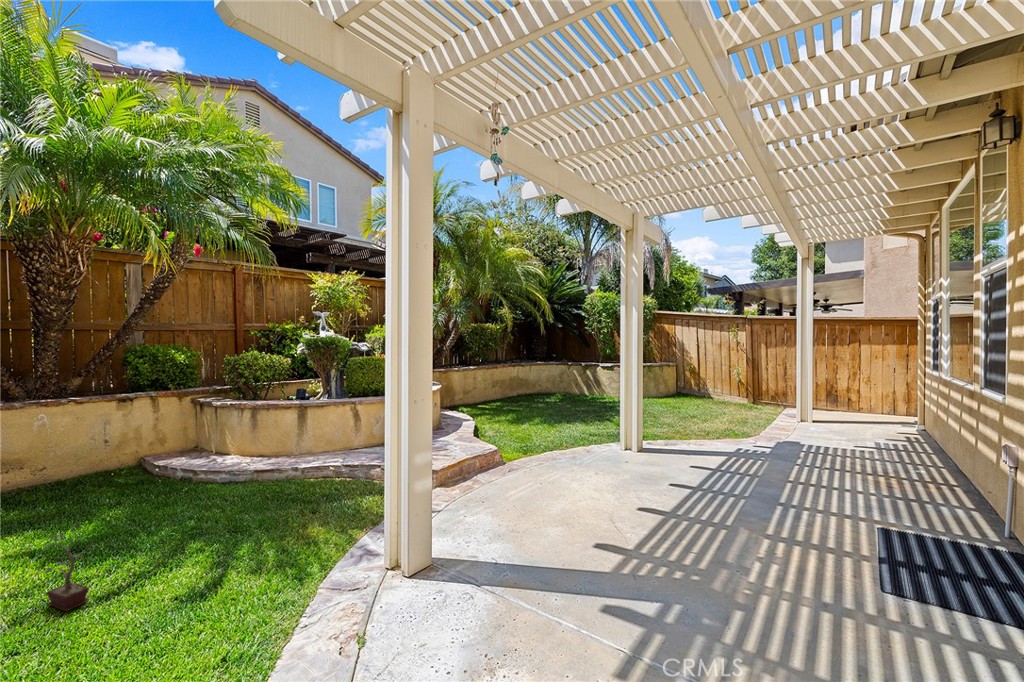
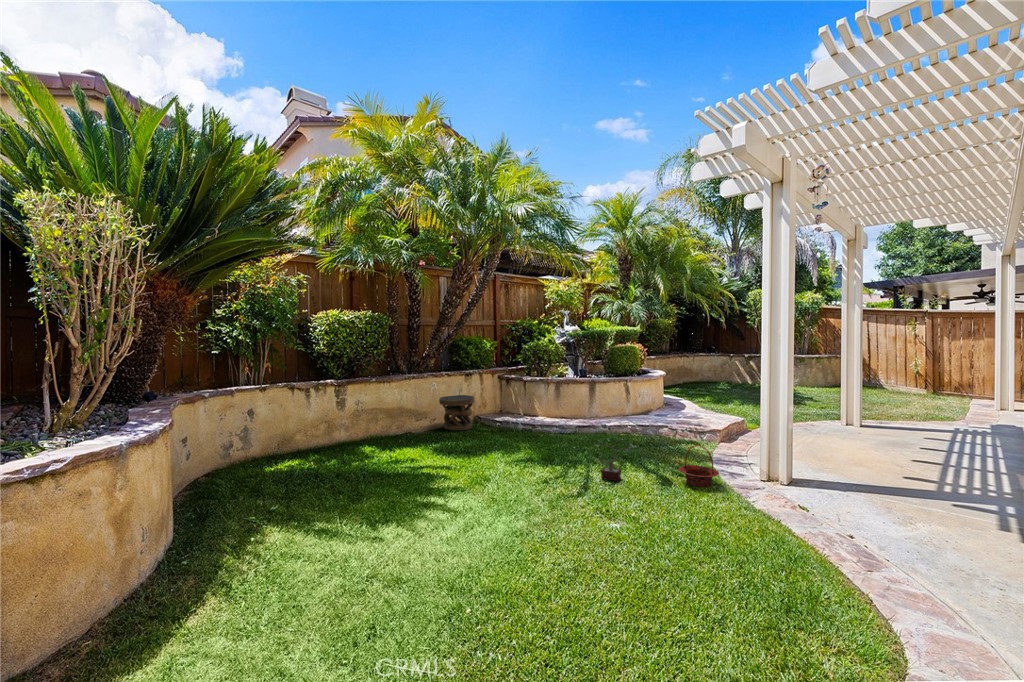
side table: none [34,430,102,485] -> present [439,395,474,431]
basket: none [167,543,247,622] -> present [679,445,719,487]

